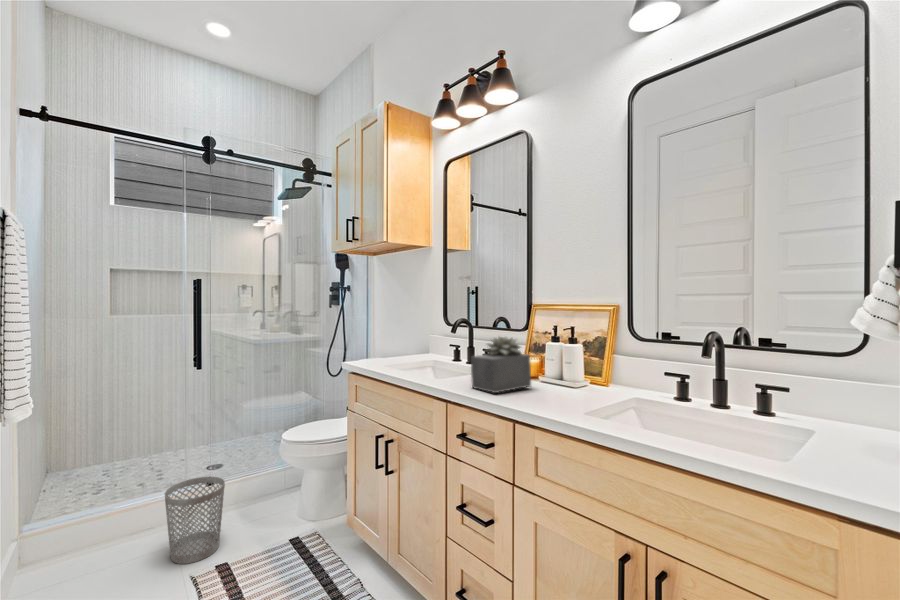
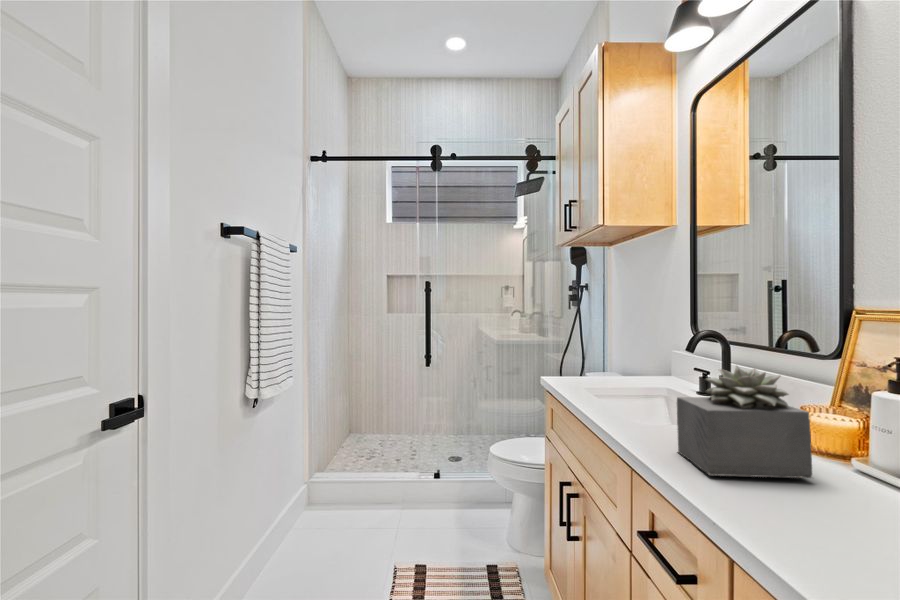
wastebasket: present [164,477,225,564] -> none [385,470,434,552]

